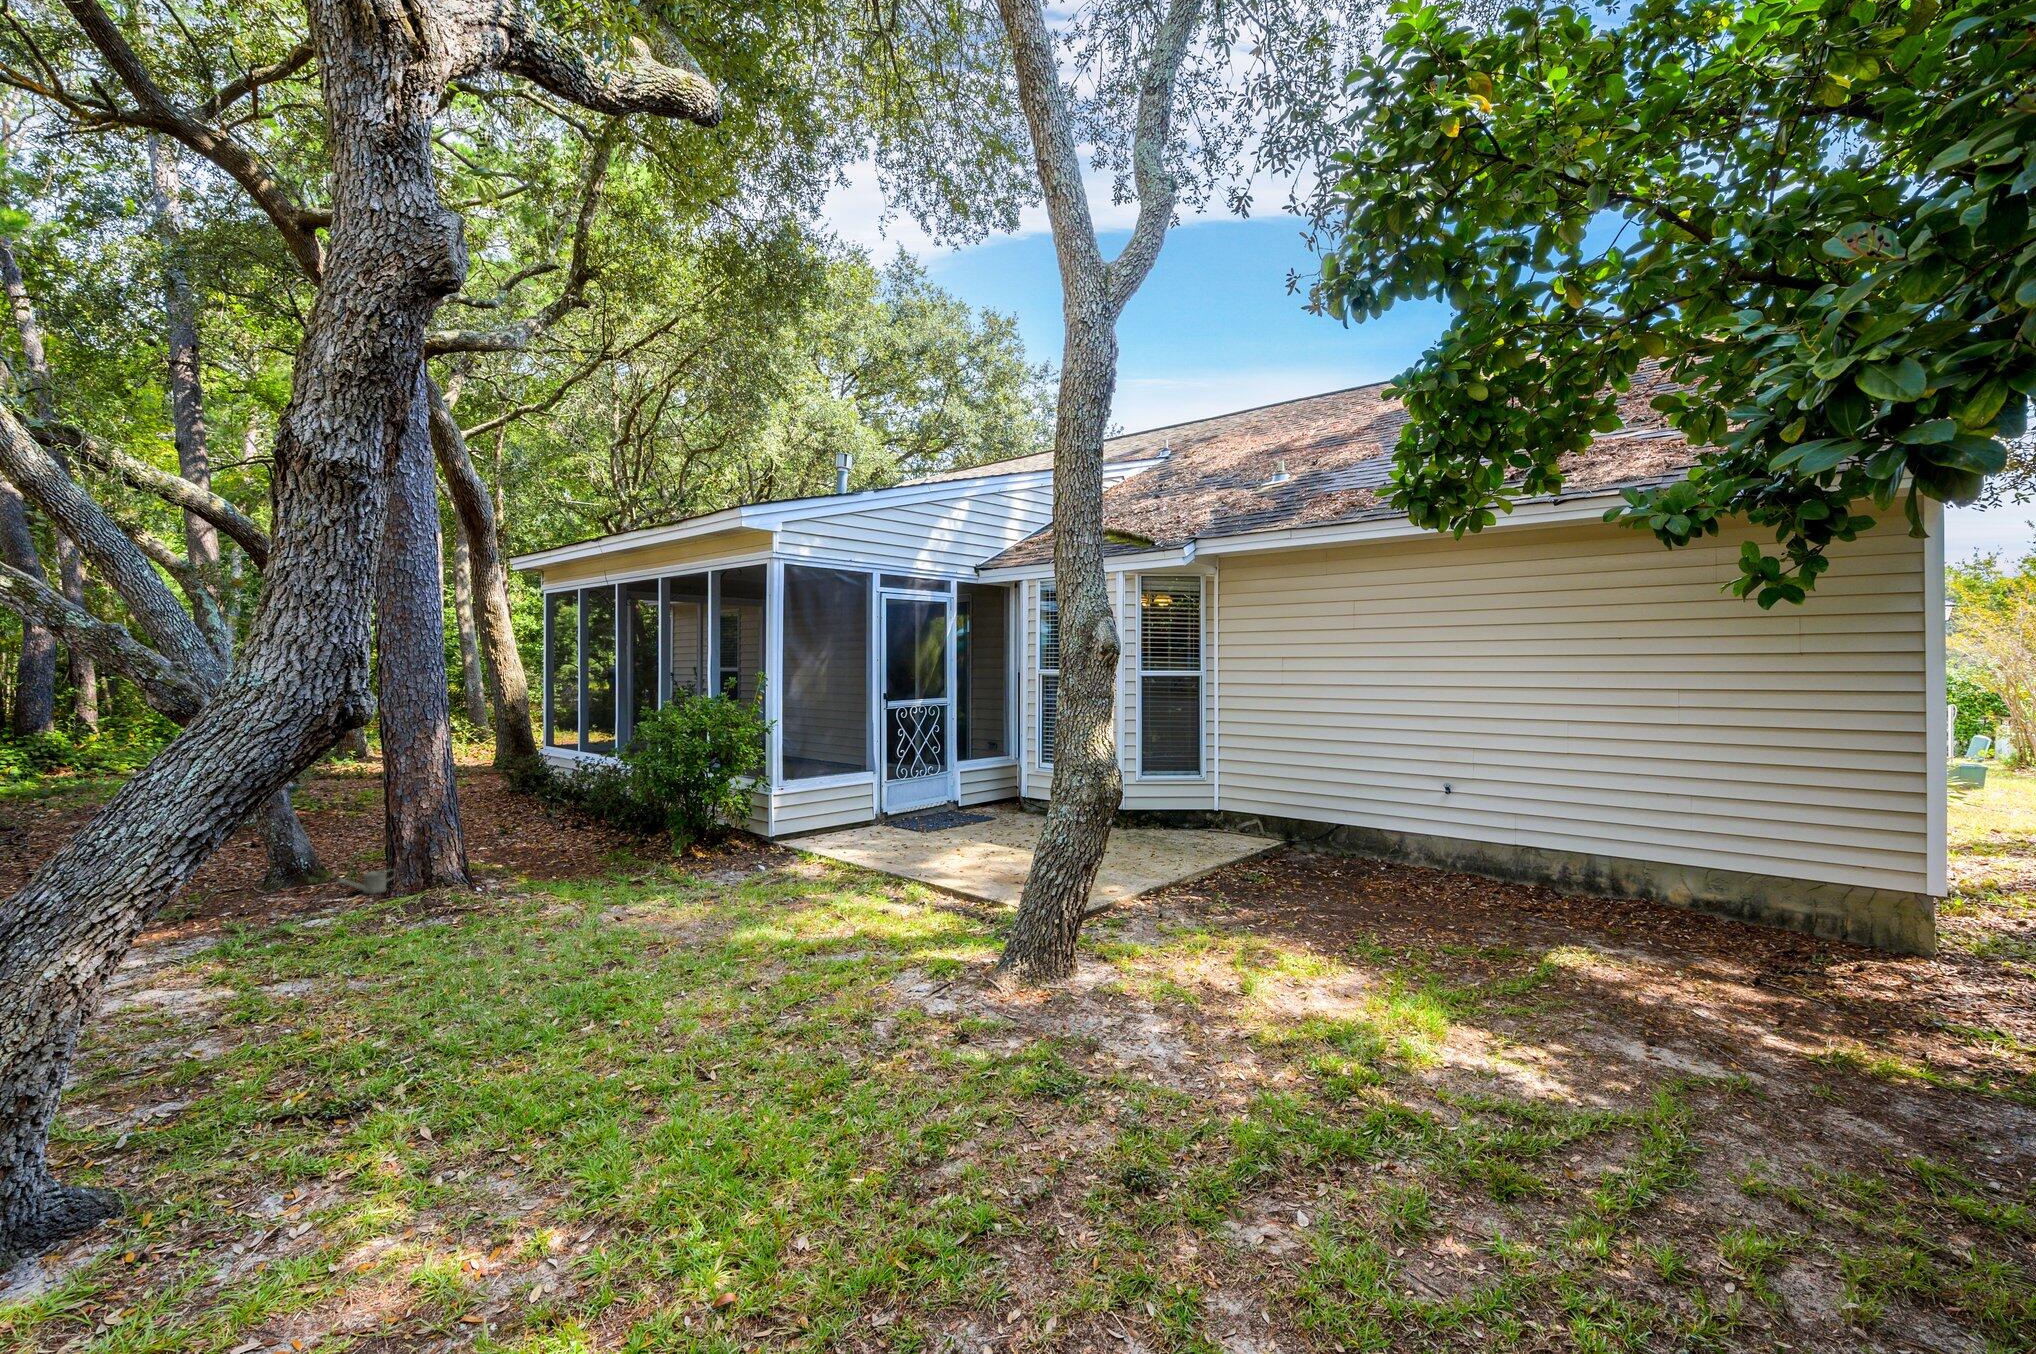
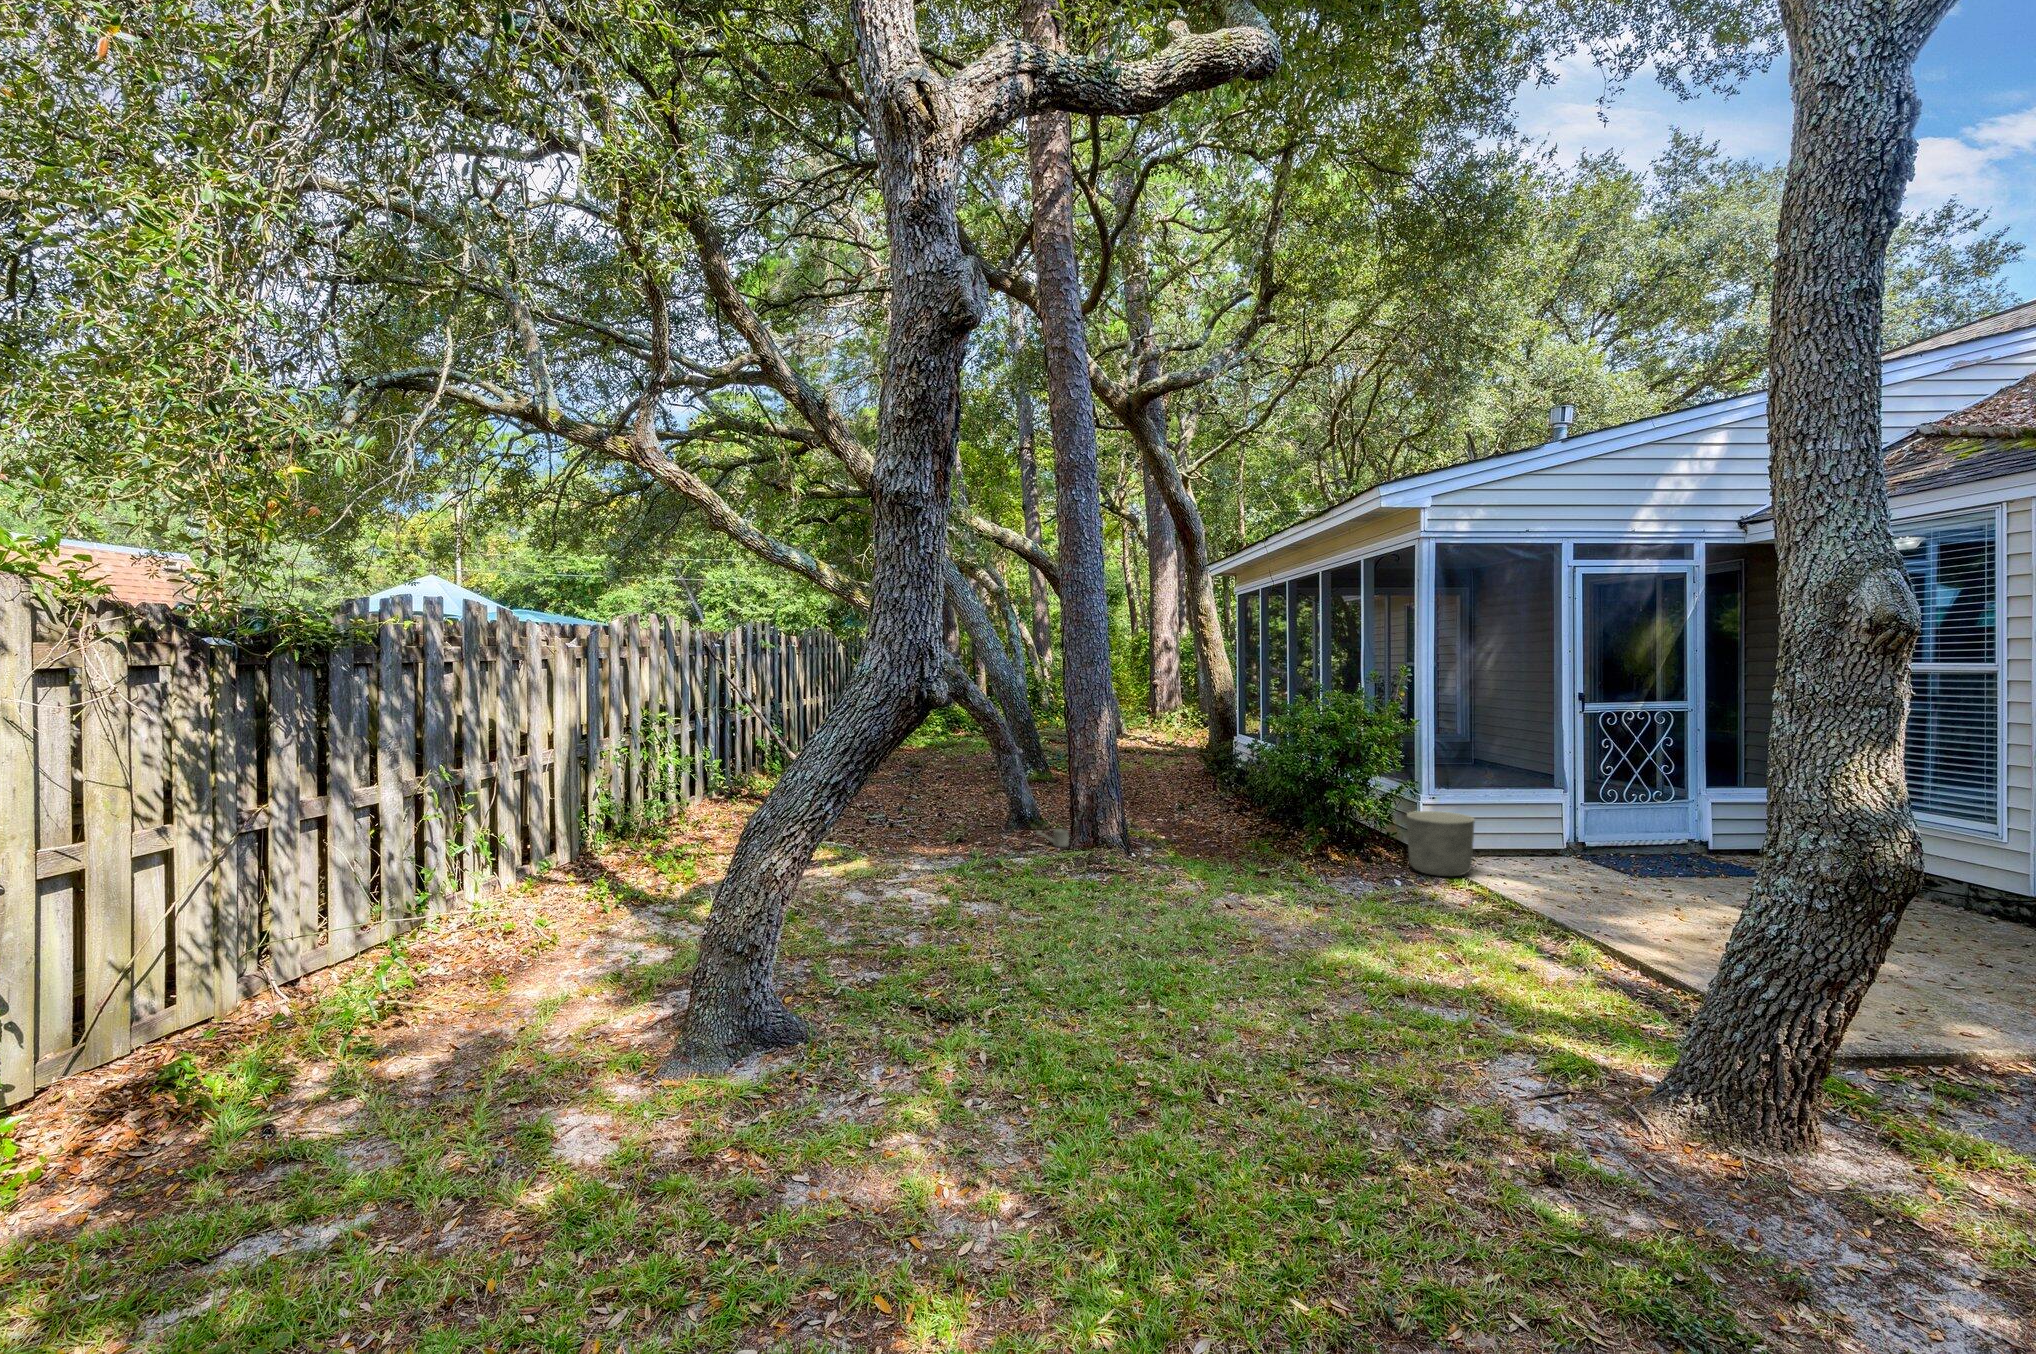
planter: none [766,799,819,854] -> present [1407,811,1475,876]

